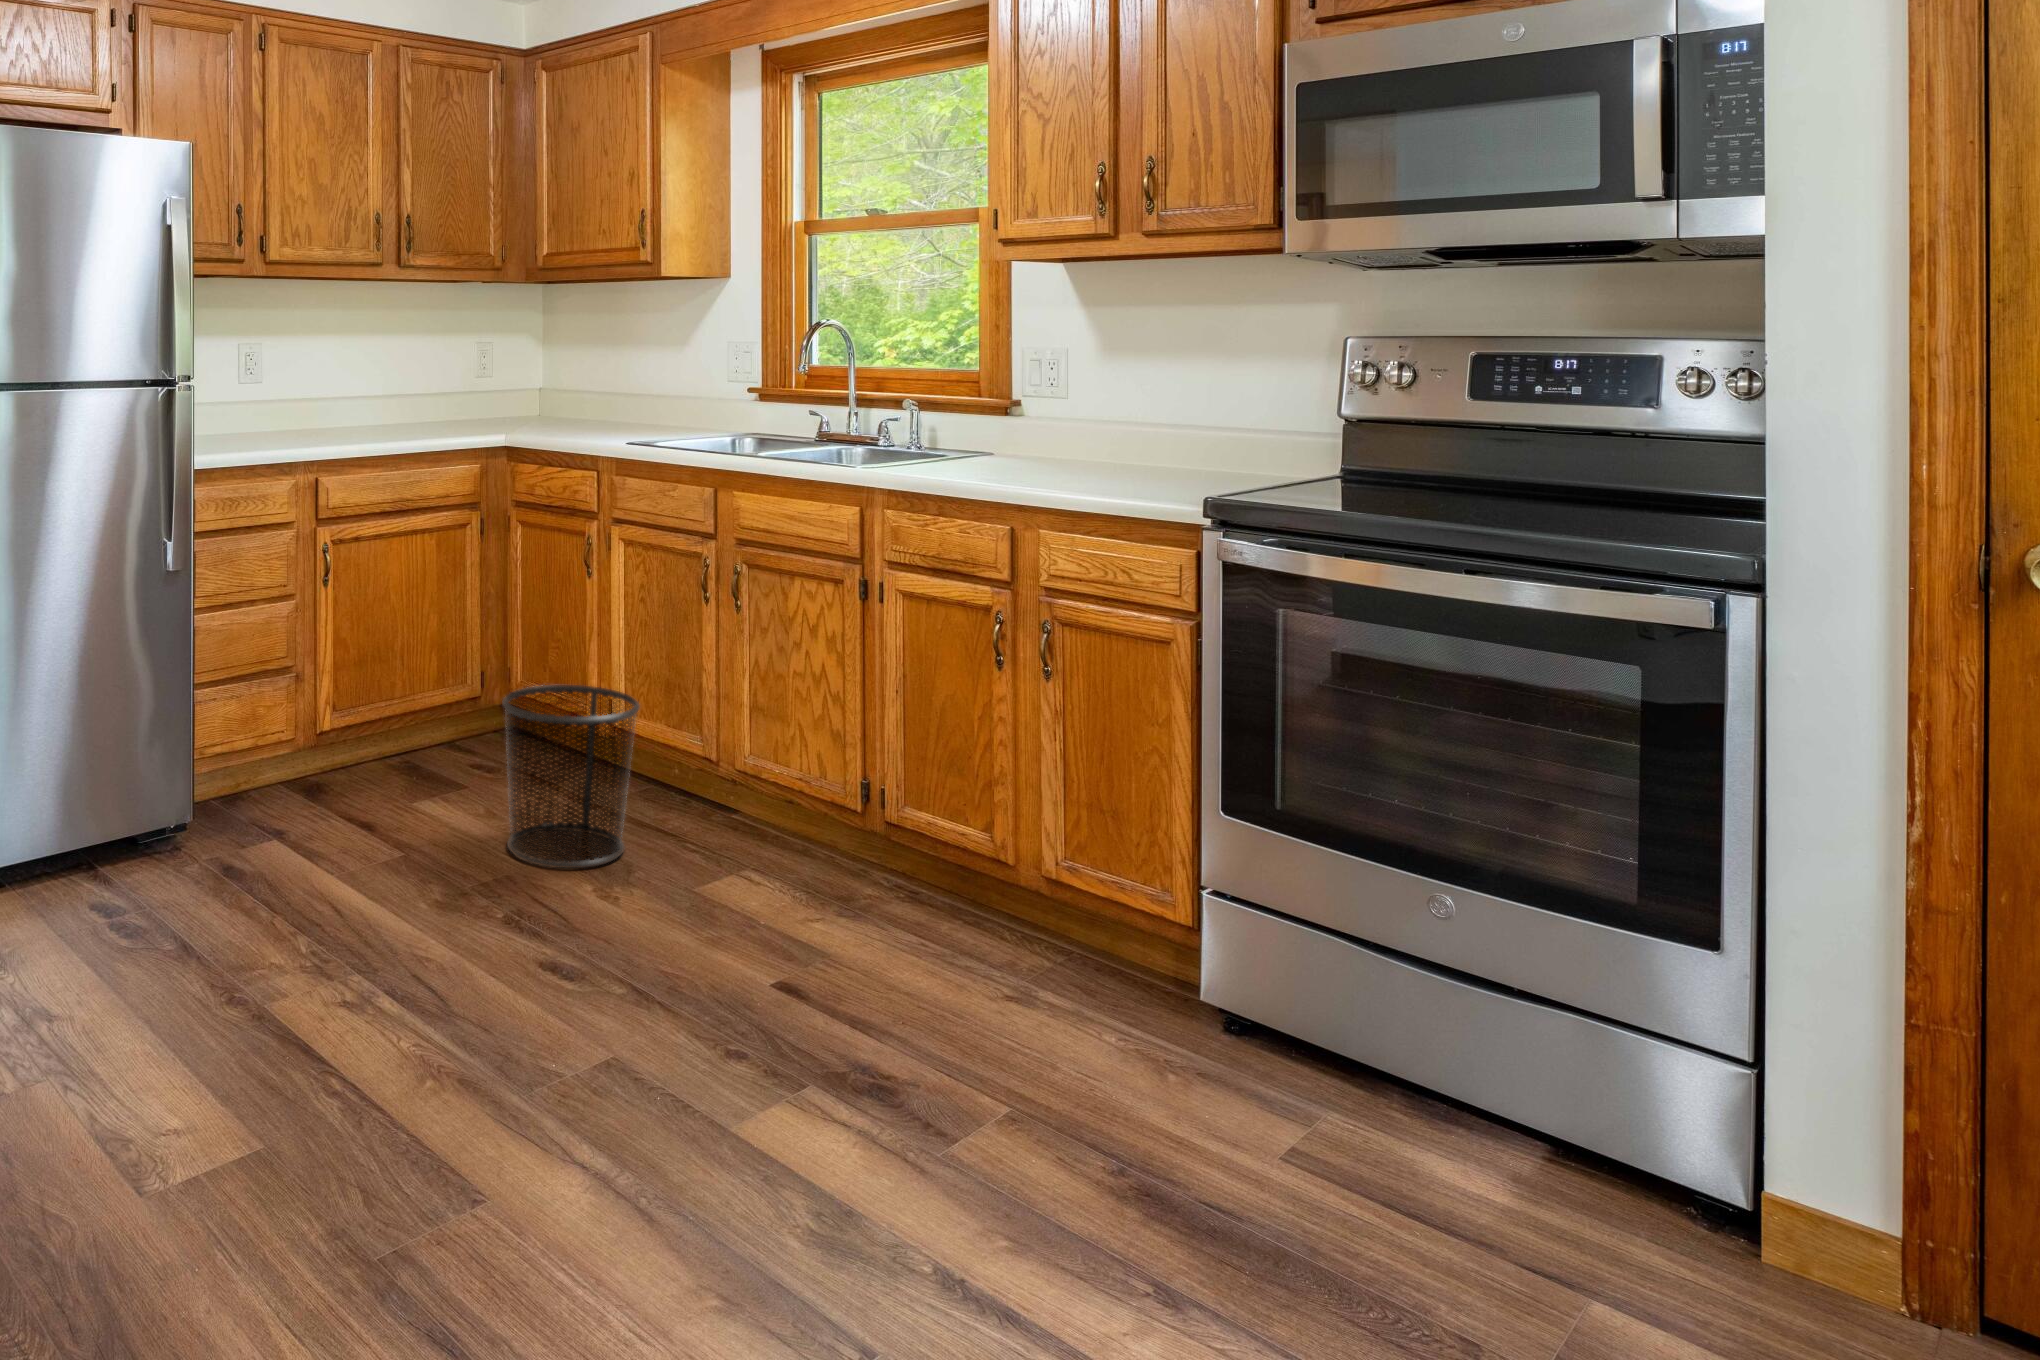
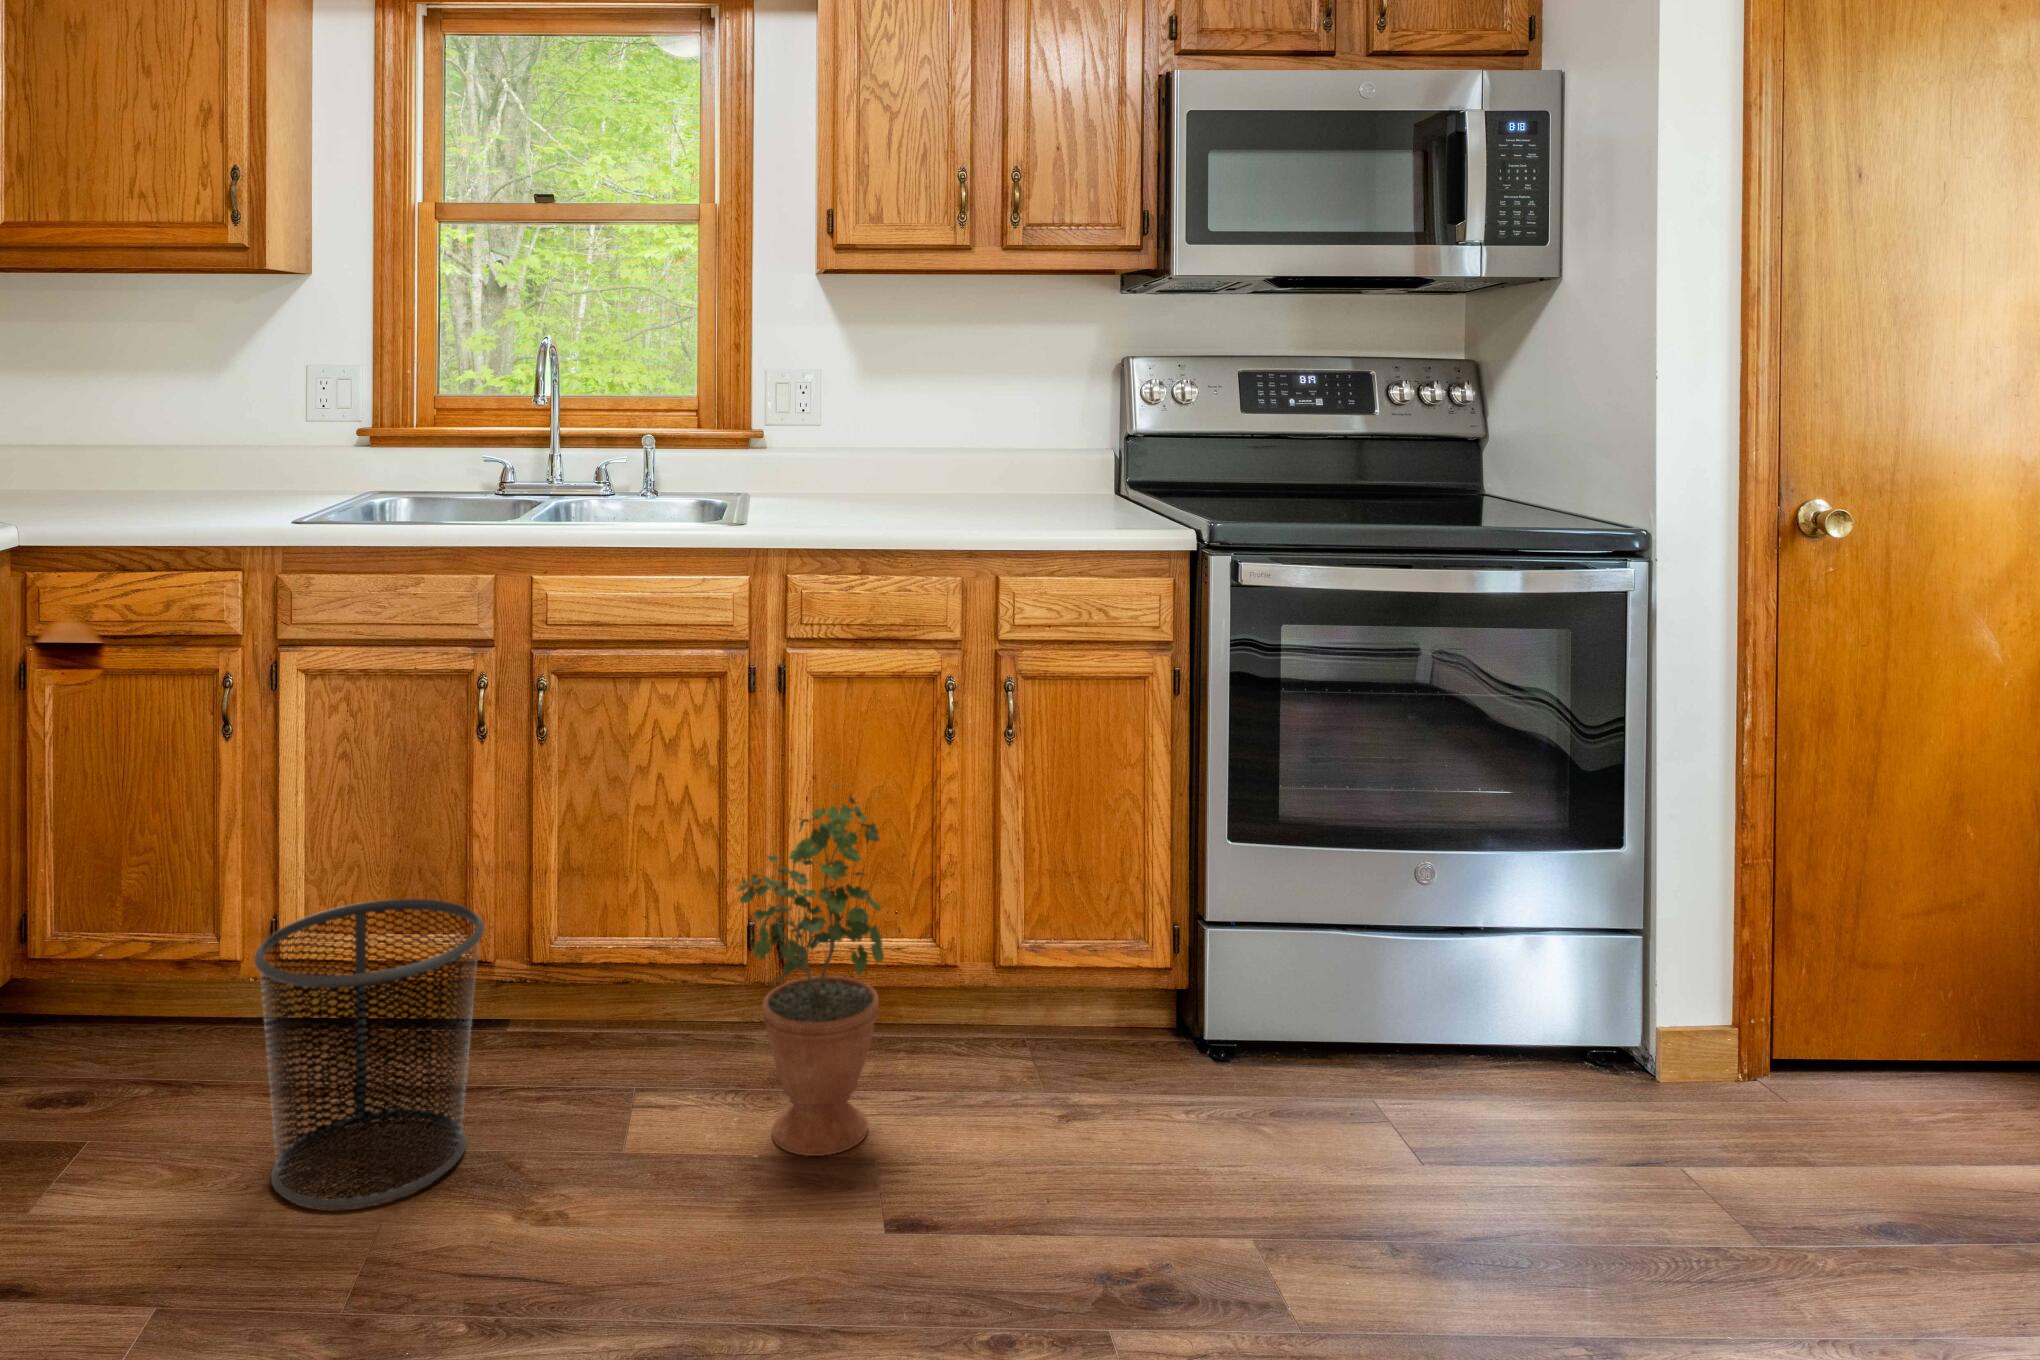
potted plant: none [757,670,883,953] -> present [738,795,884,1156]

